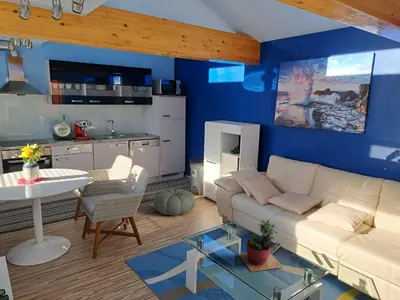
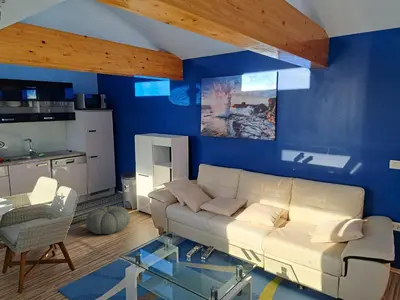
succulent plant: present [239,220,283,272] -> none [177,225,218,276]

